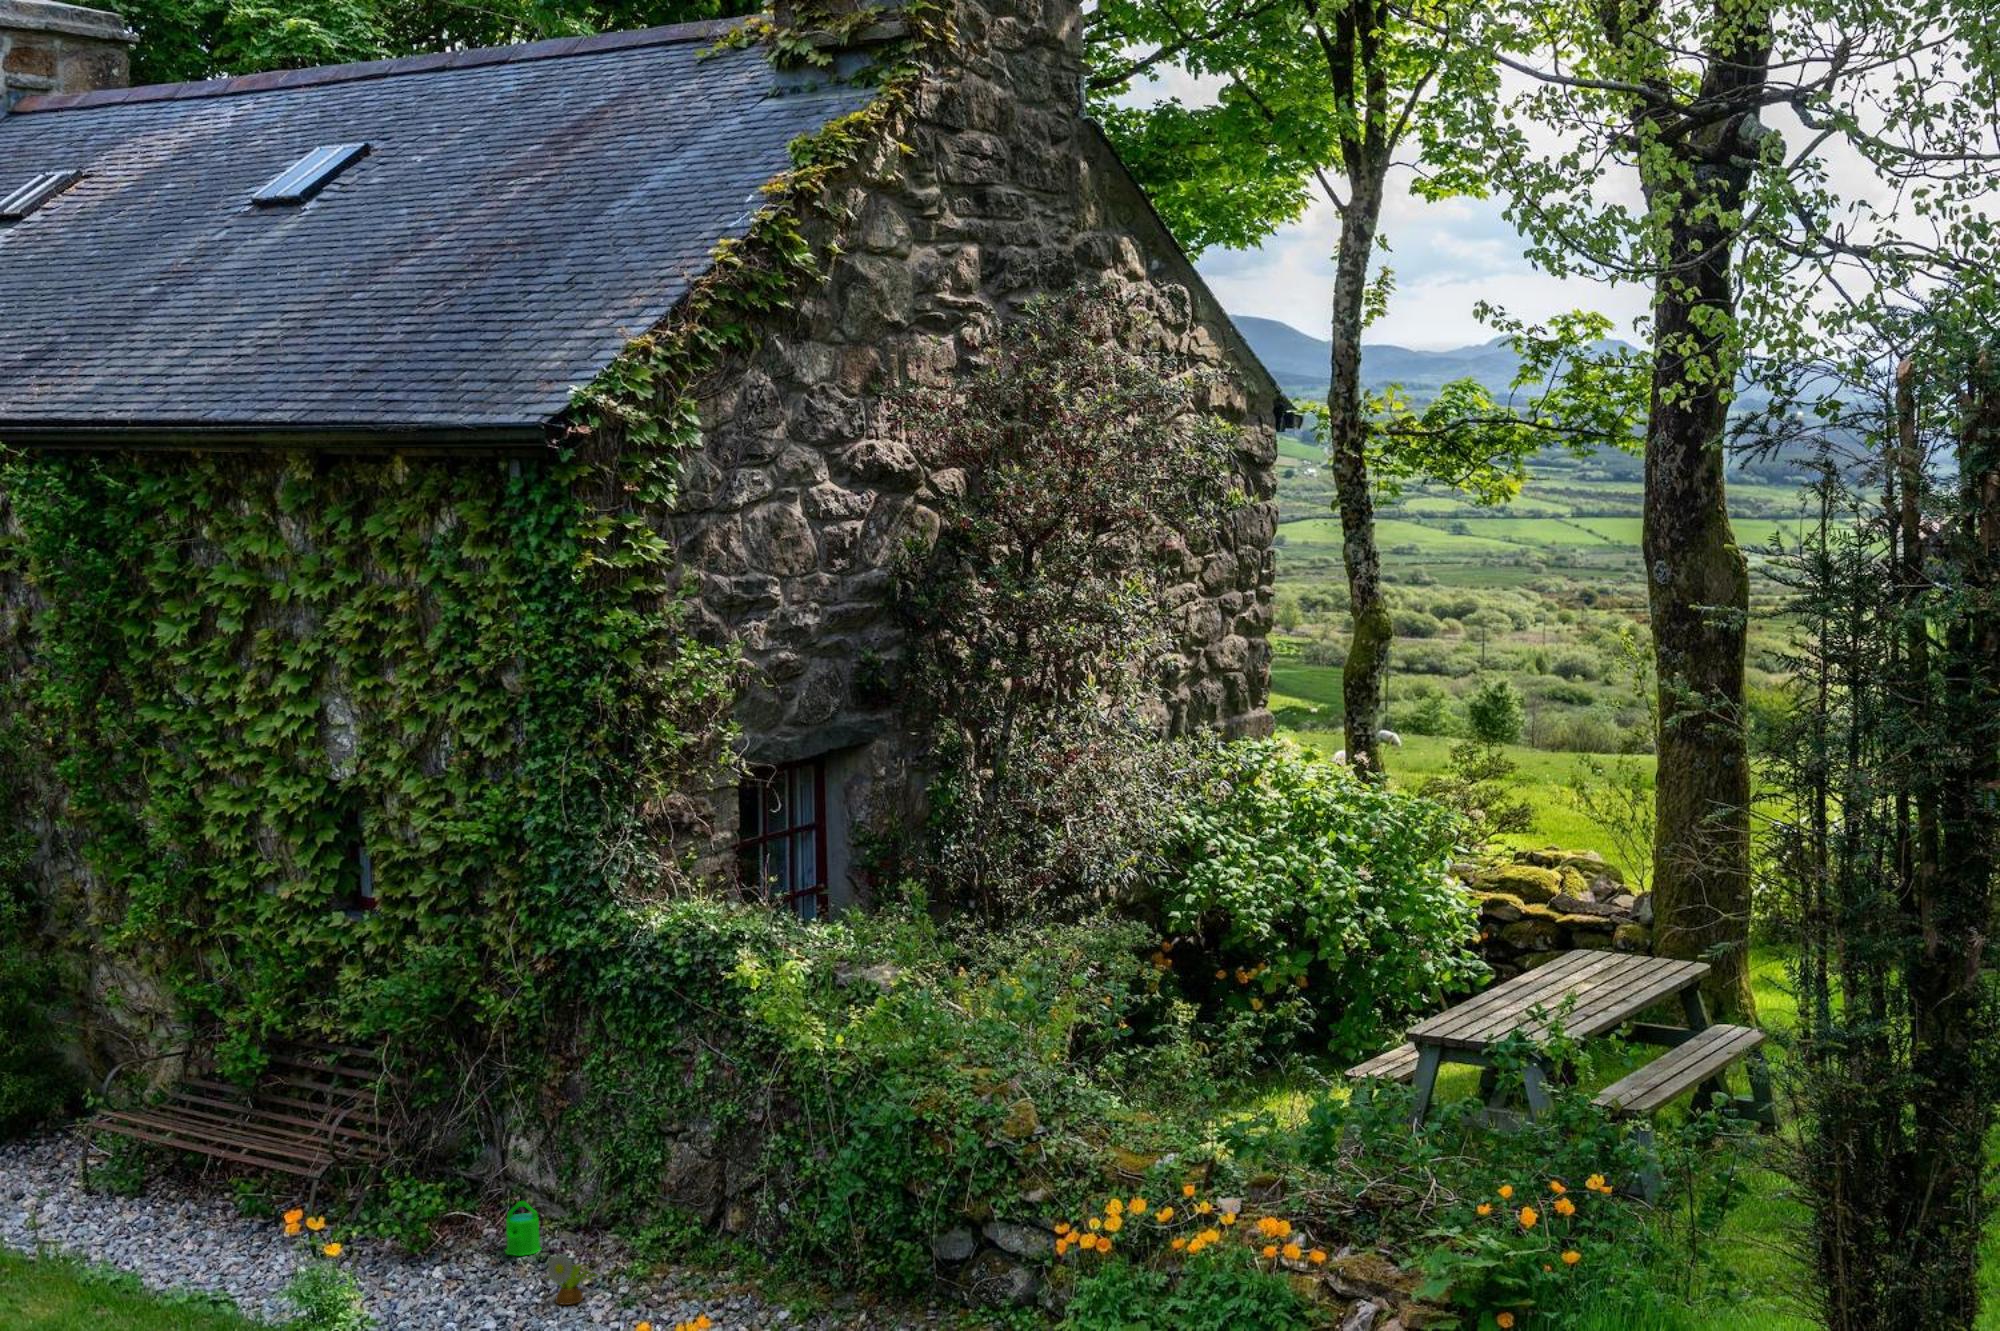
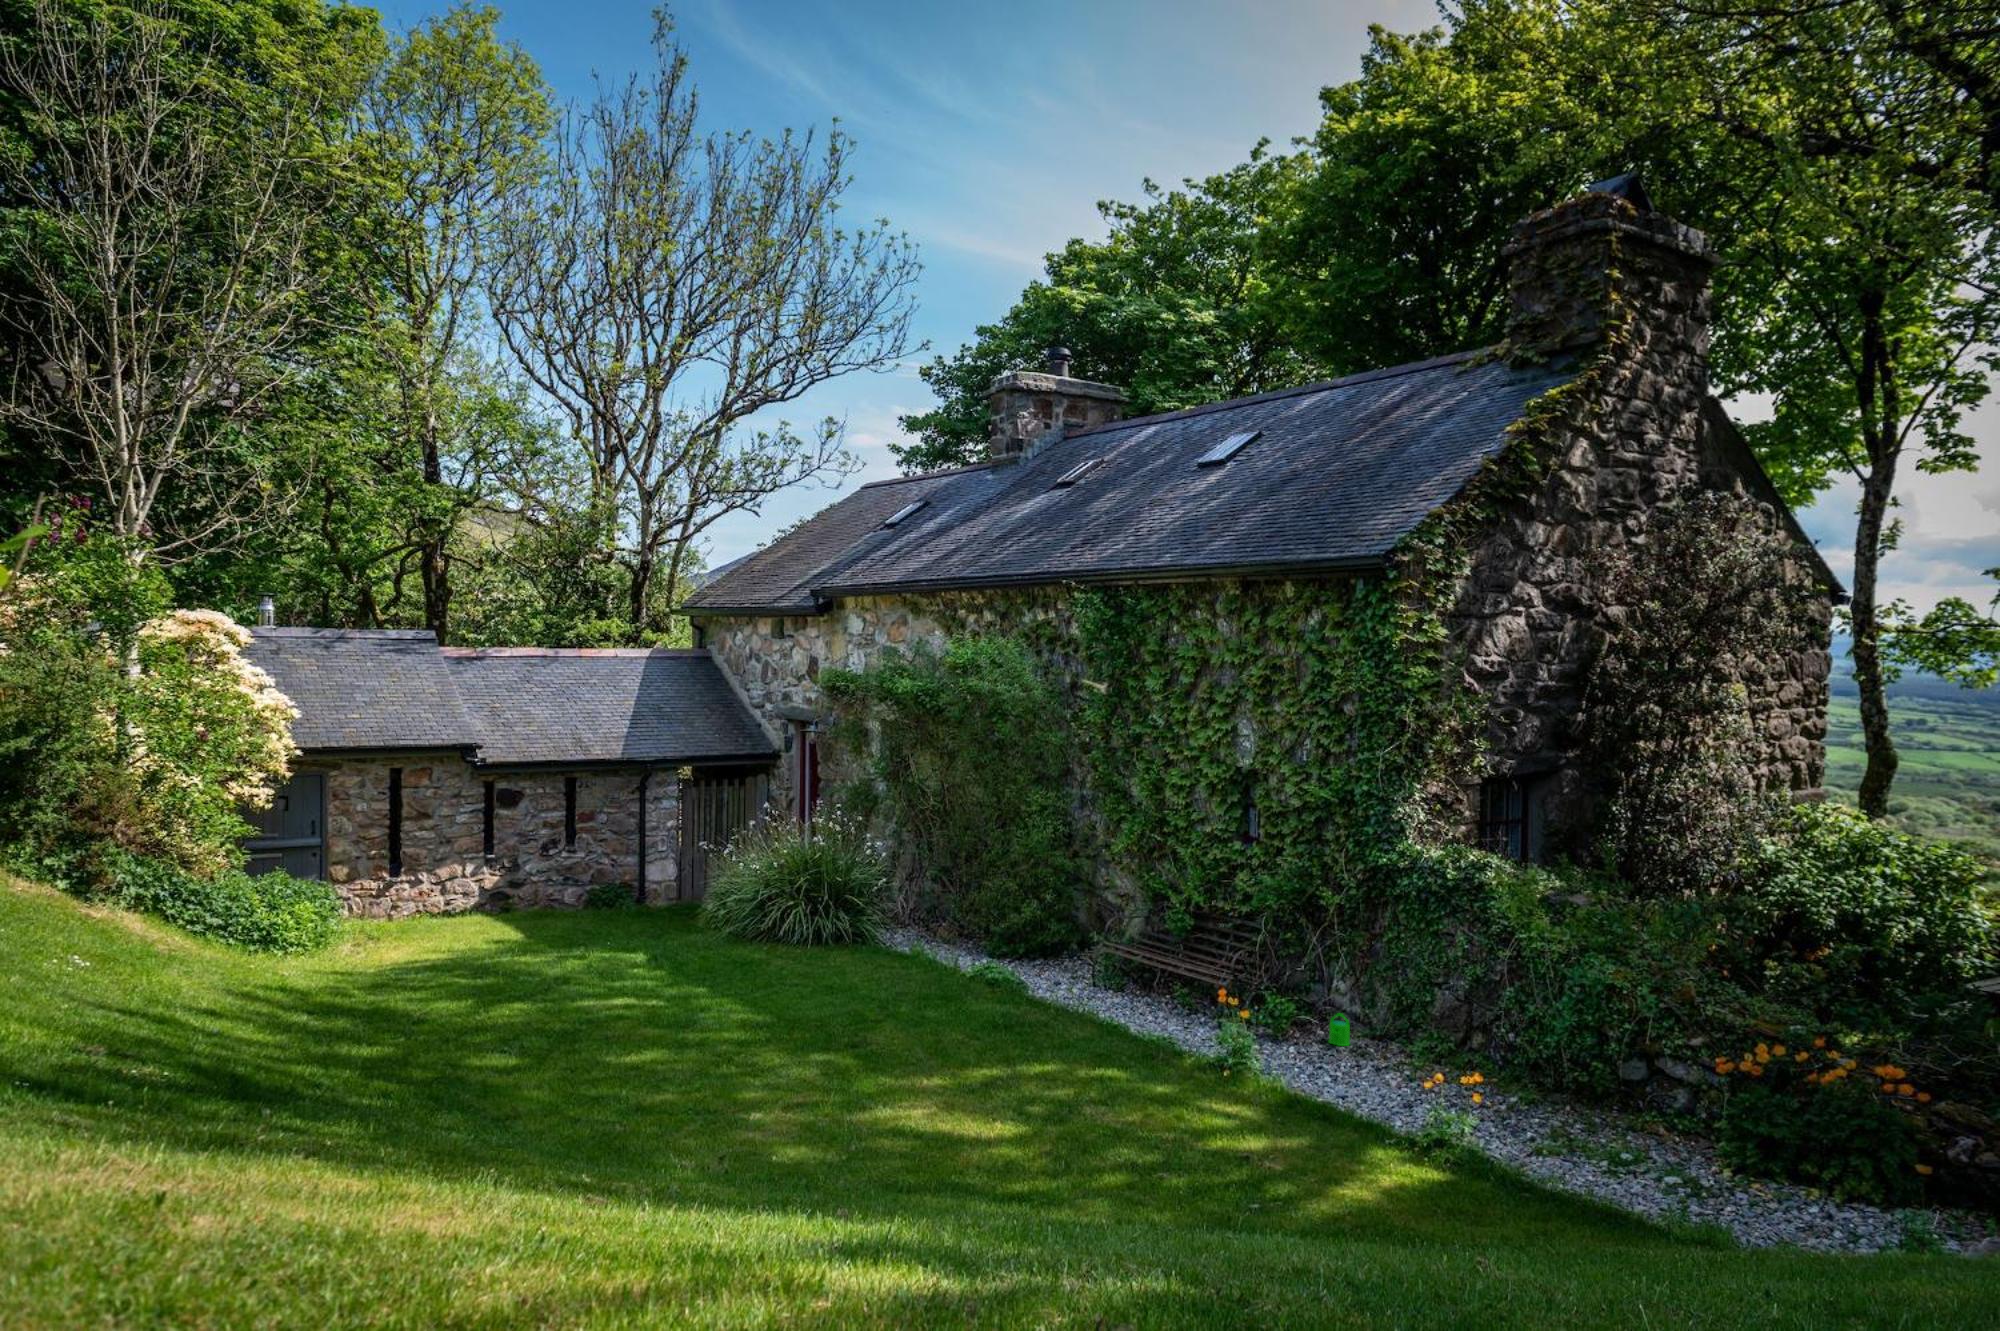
decorative plant: present [545,1255,598,1305] -> none [1357,1045,1395,1078]

